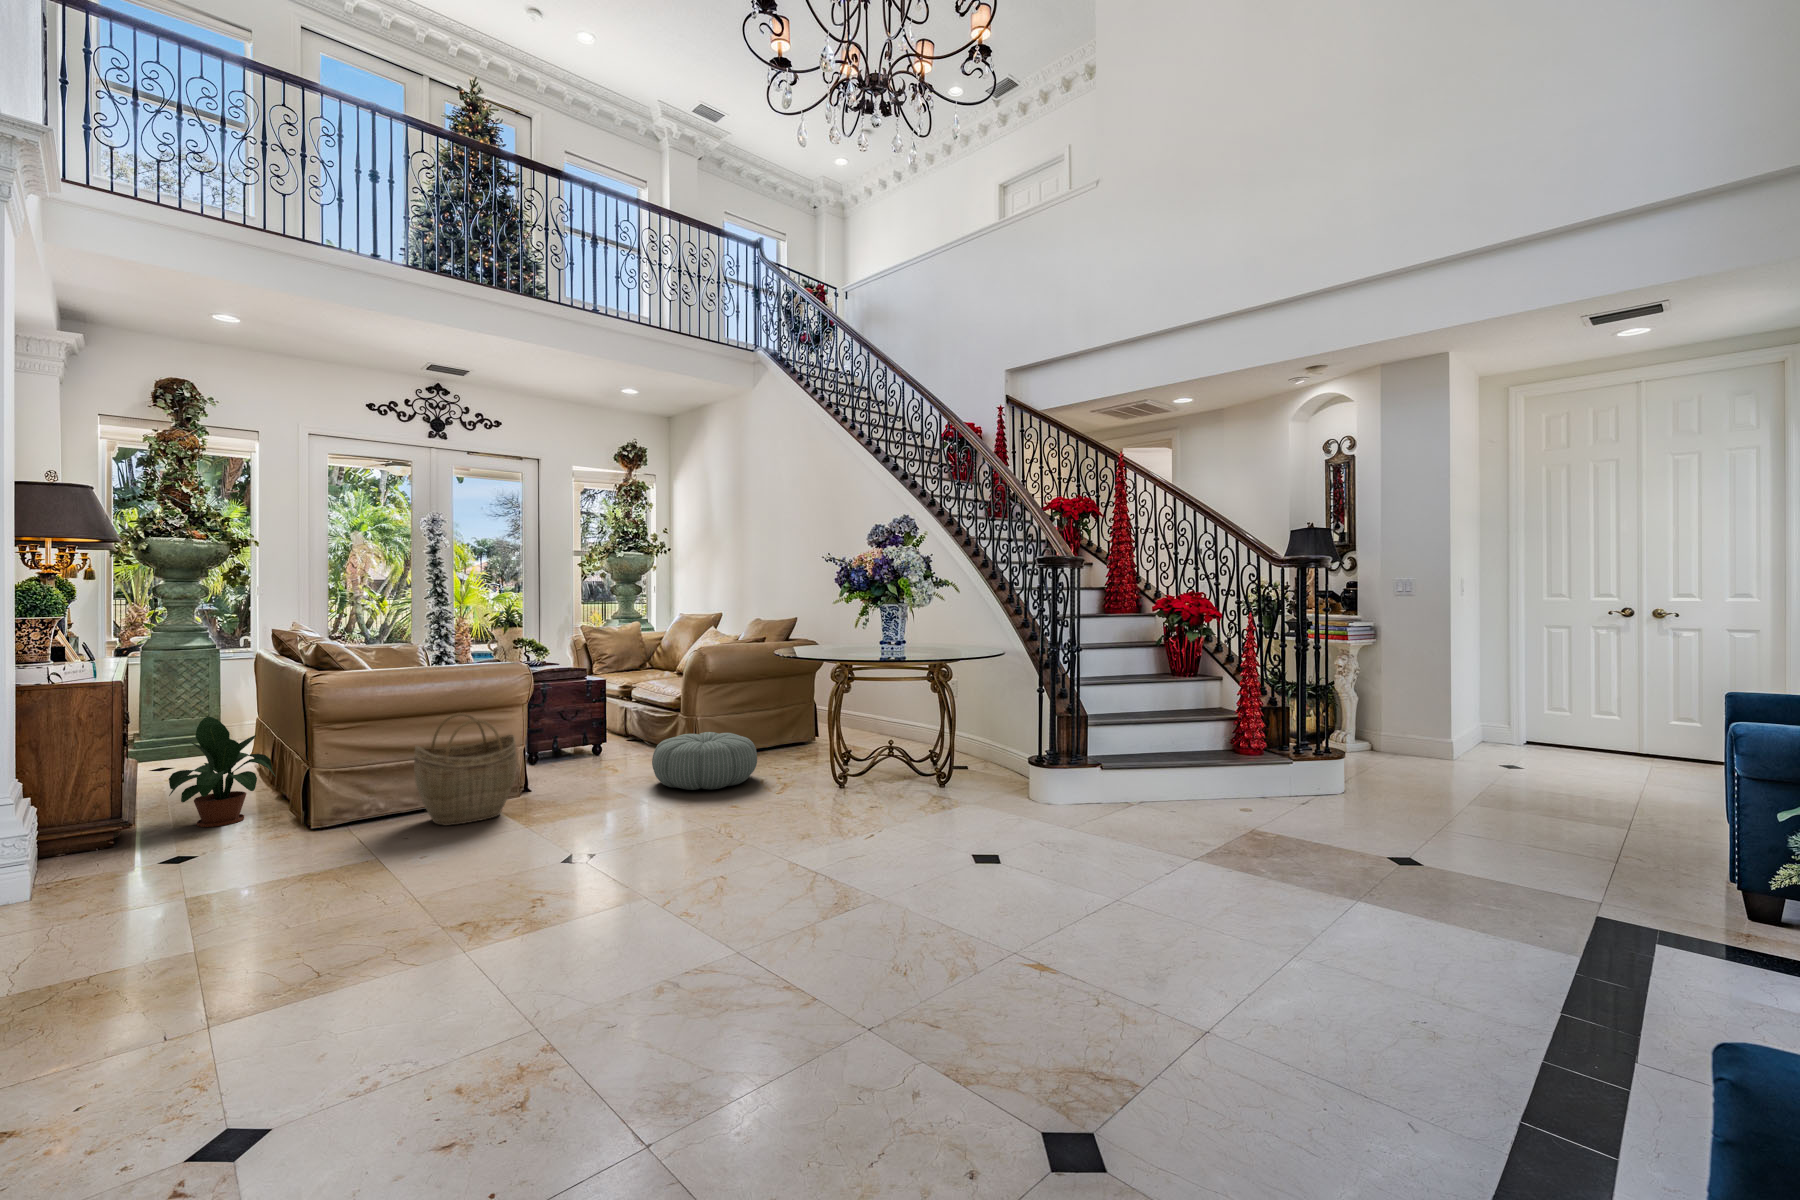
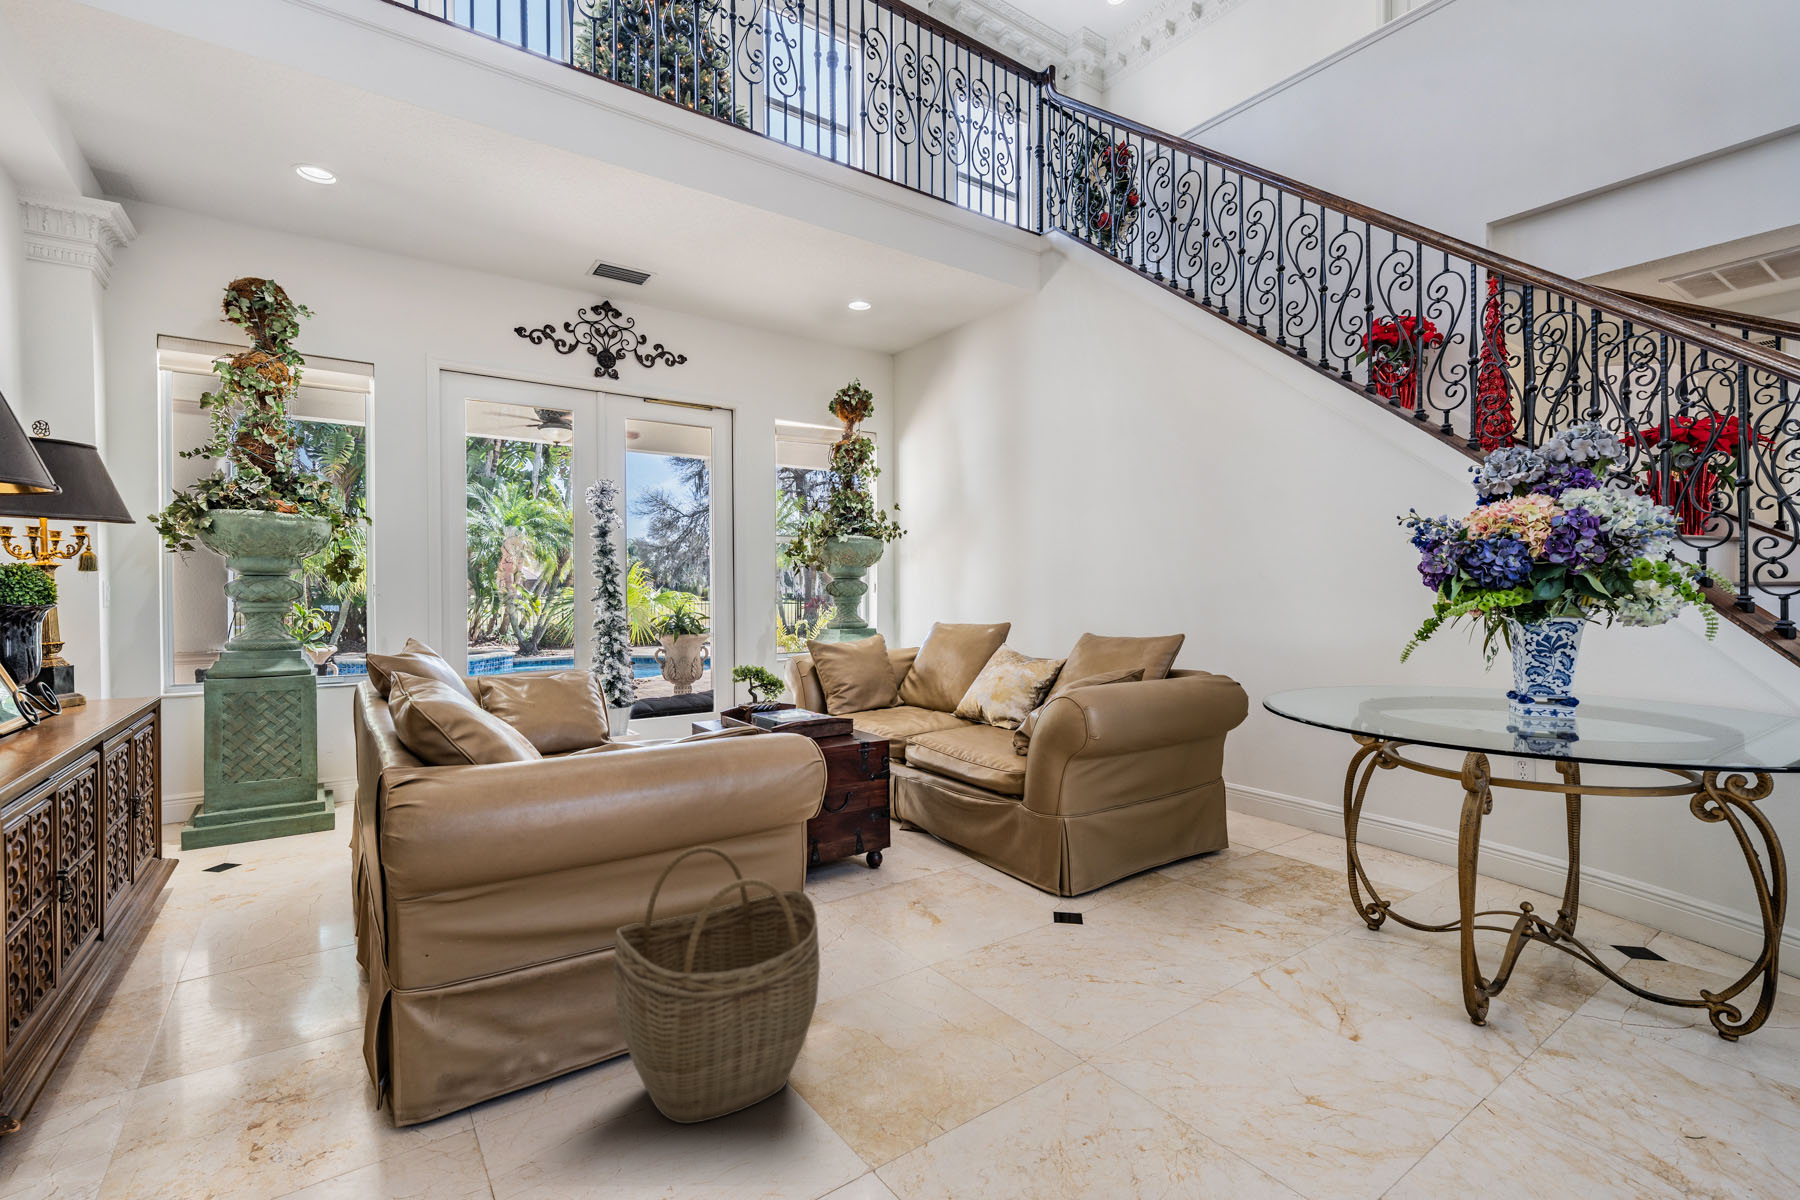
potted plant: present [169,717,276,827] -> none [130,841,348,1085]
pouf: present [652,732,757,790] -> none [1034,855,1250,999]

